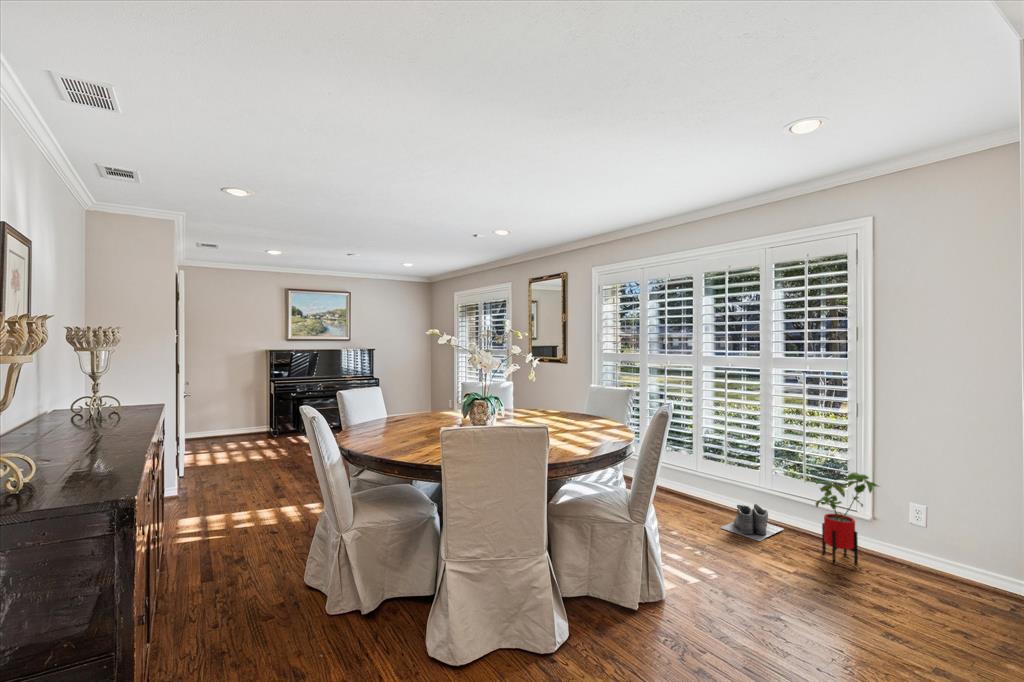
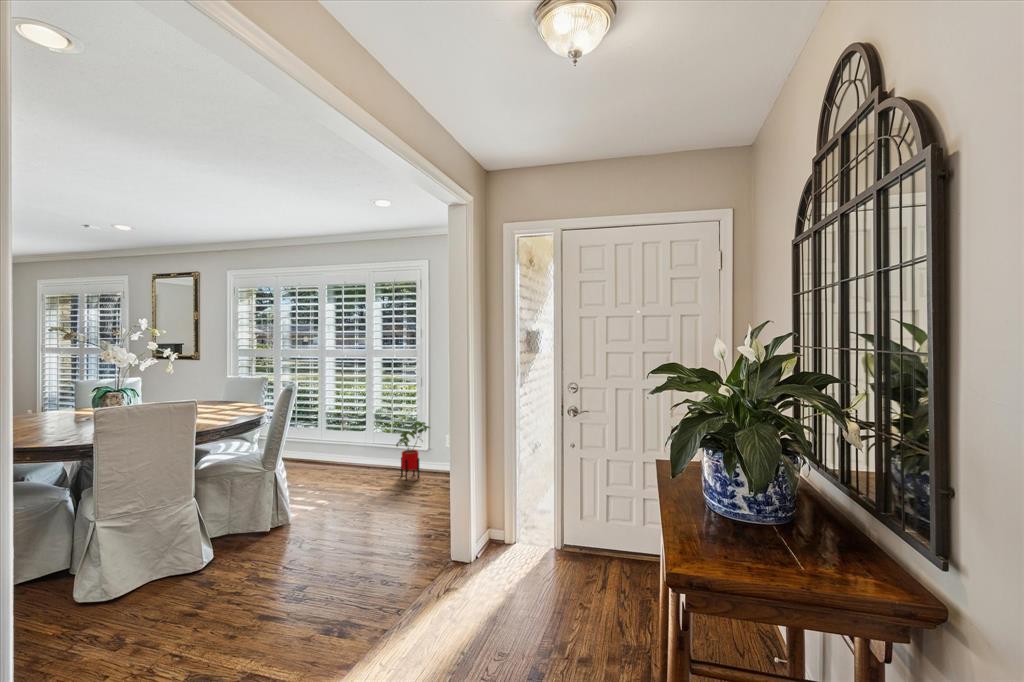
boots: present [720,504,783,541] -> none [336,454,381,478]

